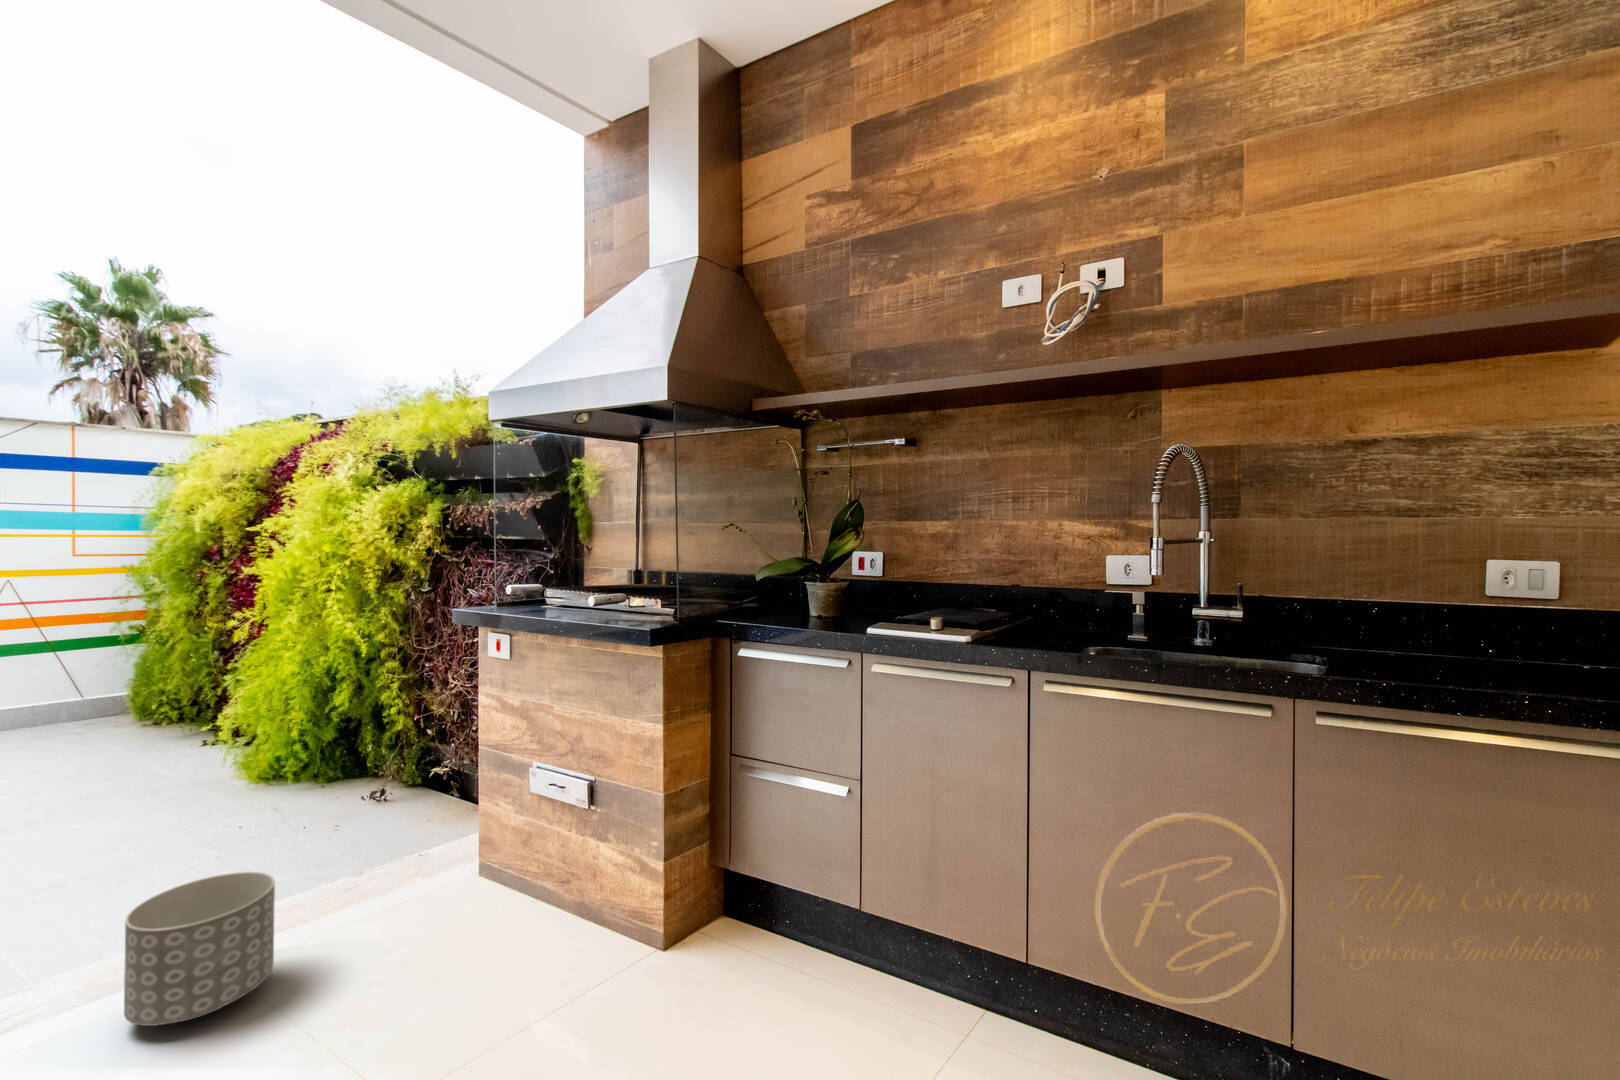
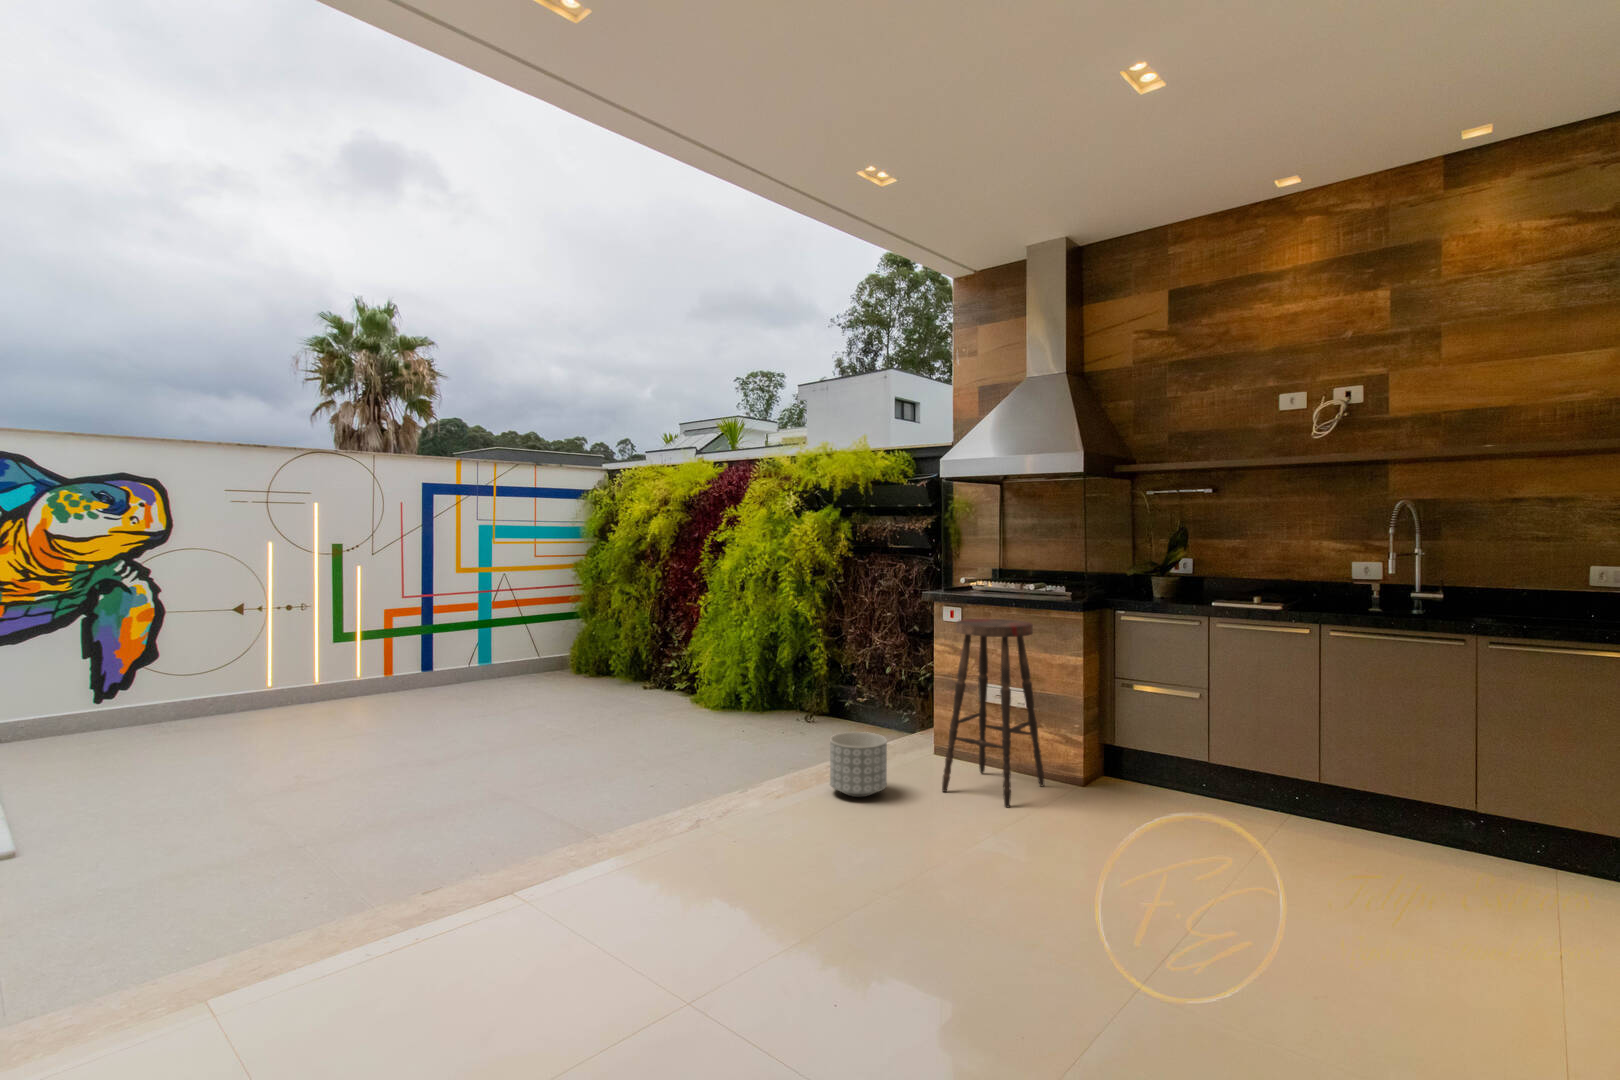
bar stool: none [383,654,600,1040] -> present [942,619,1044,807]

